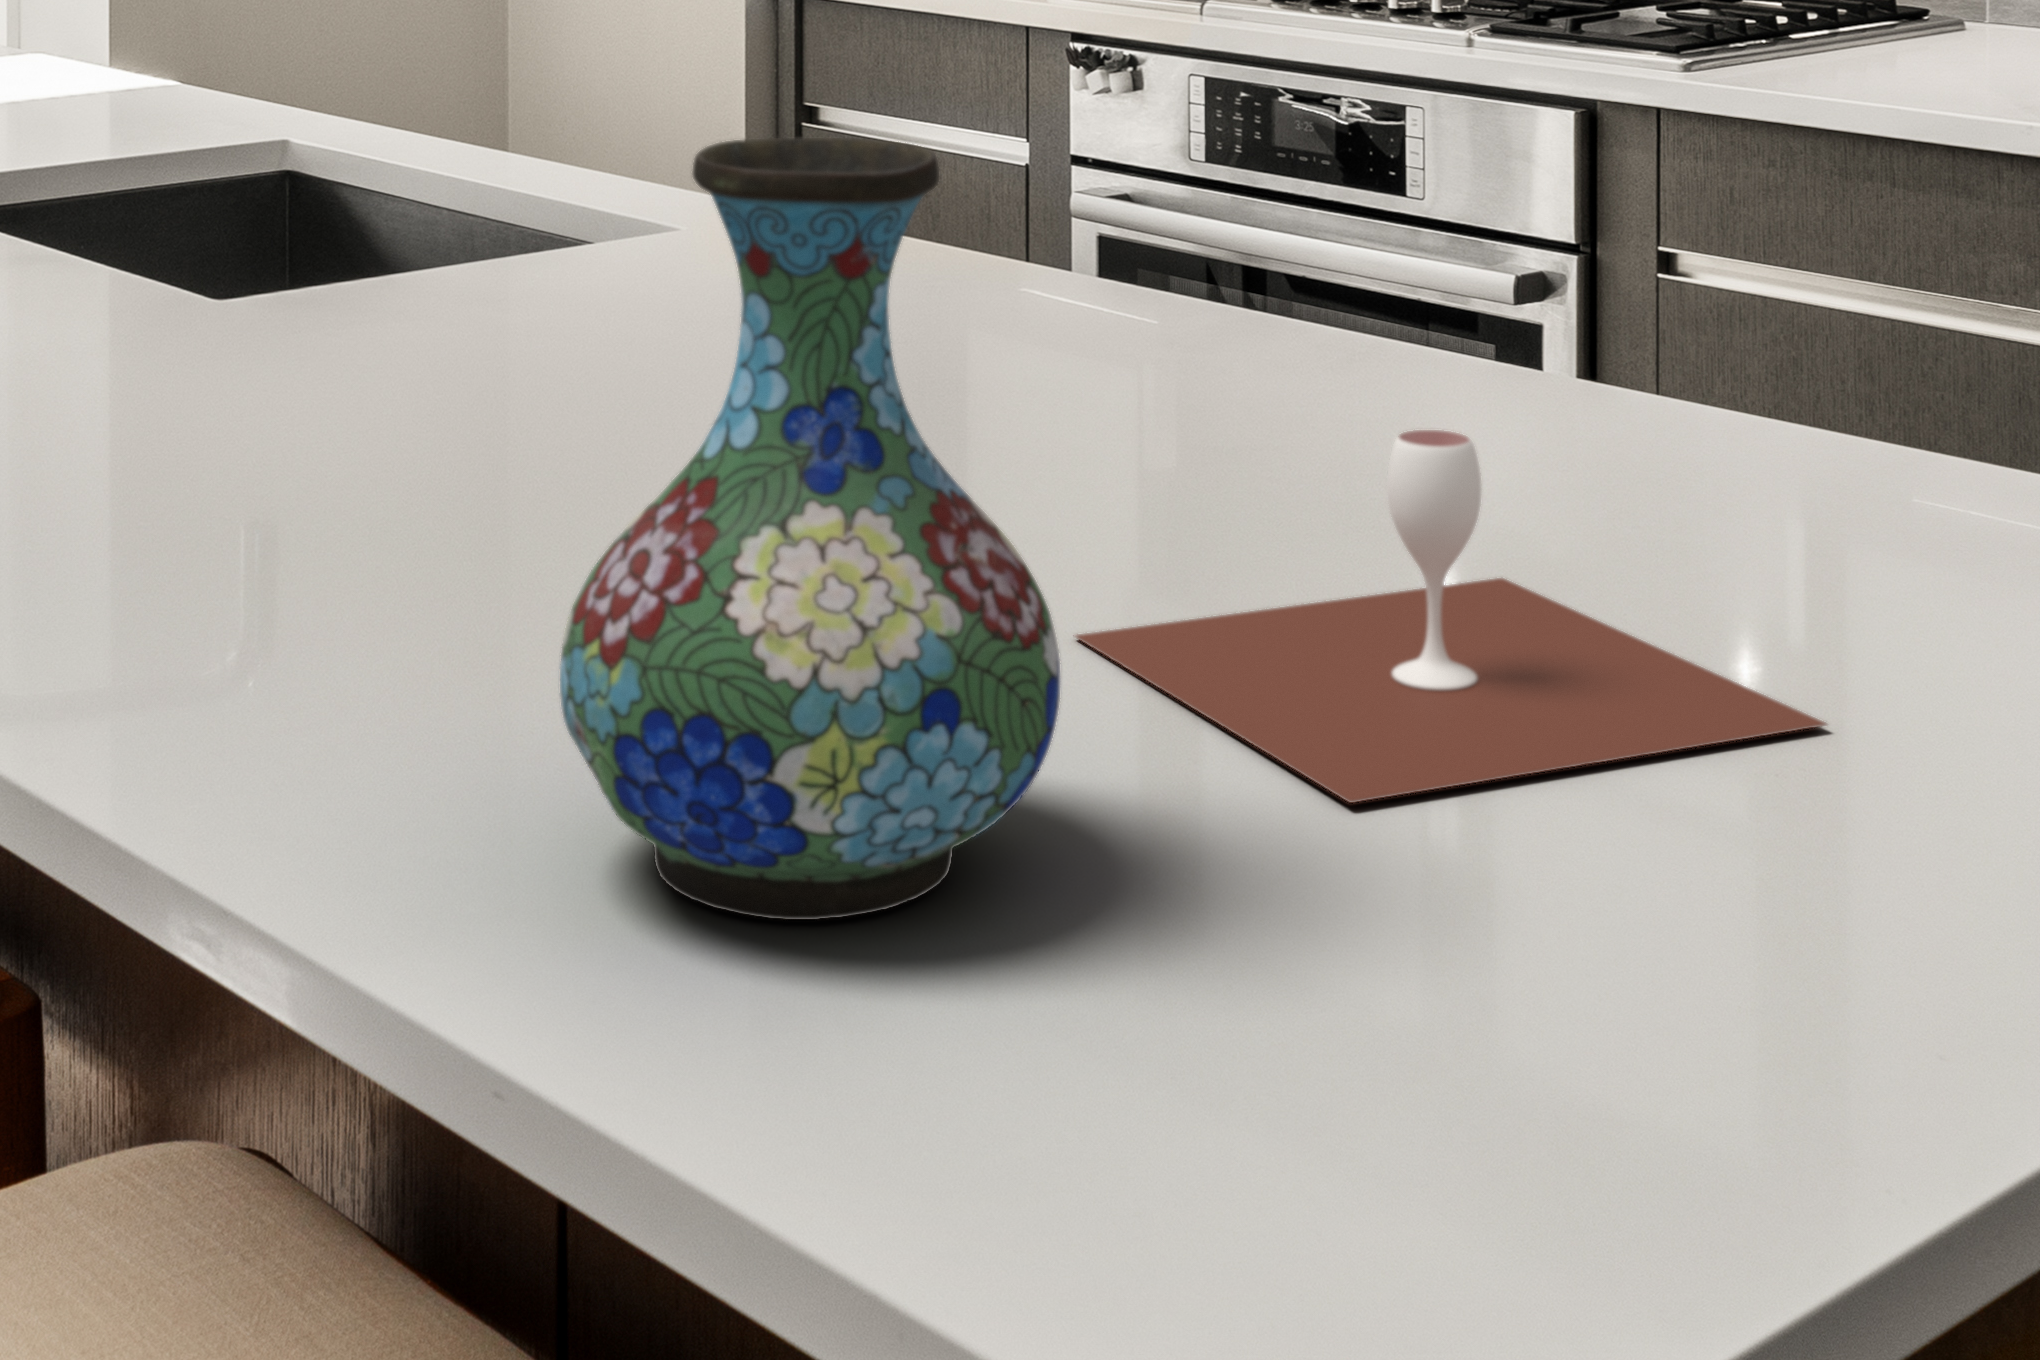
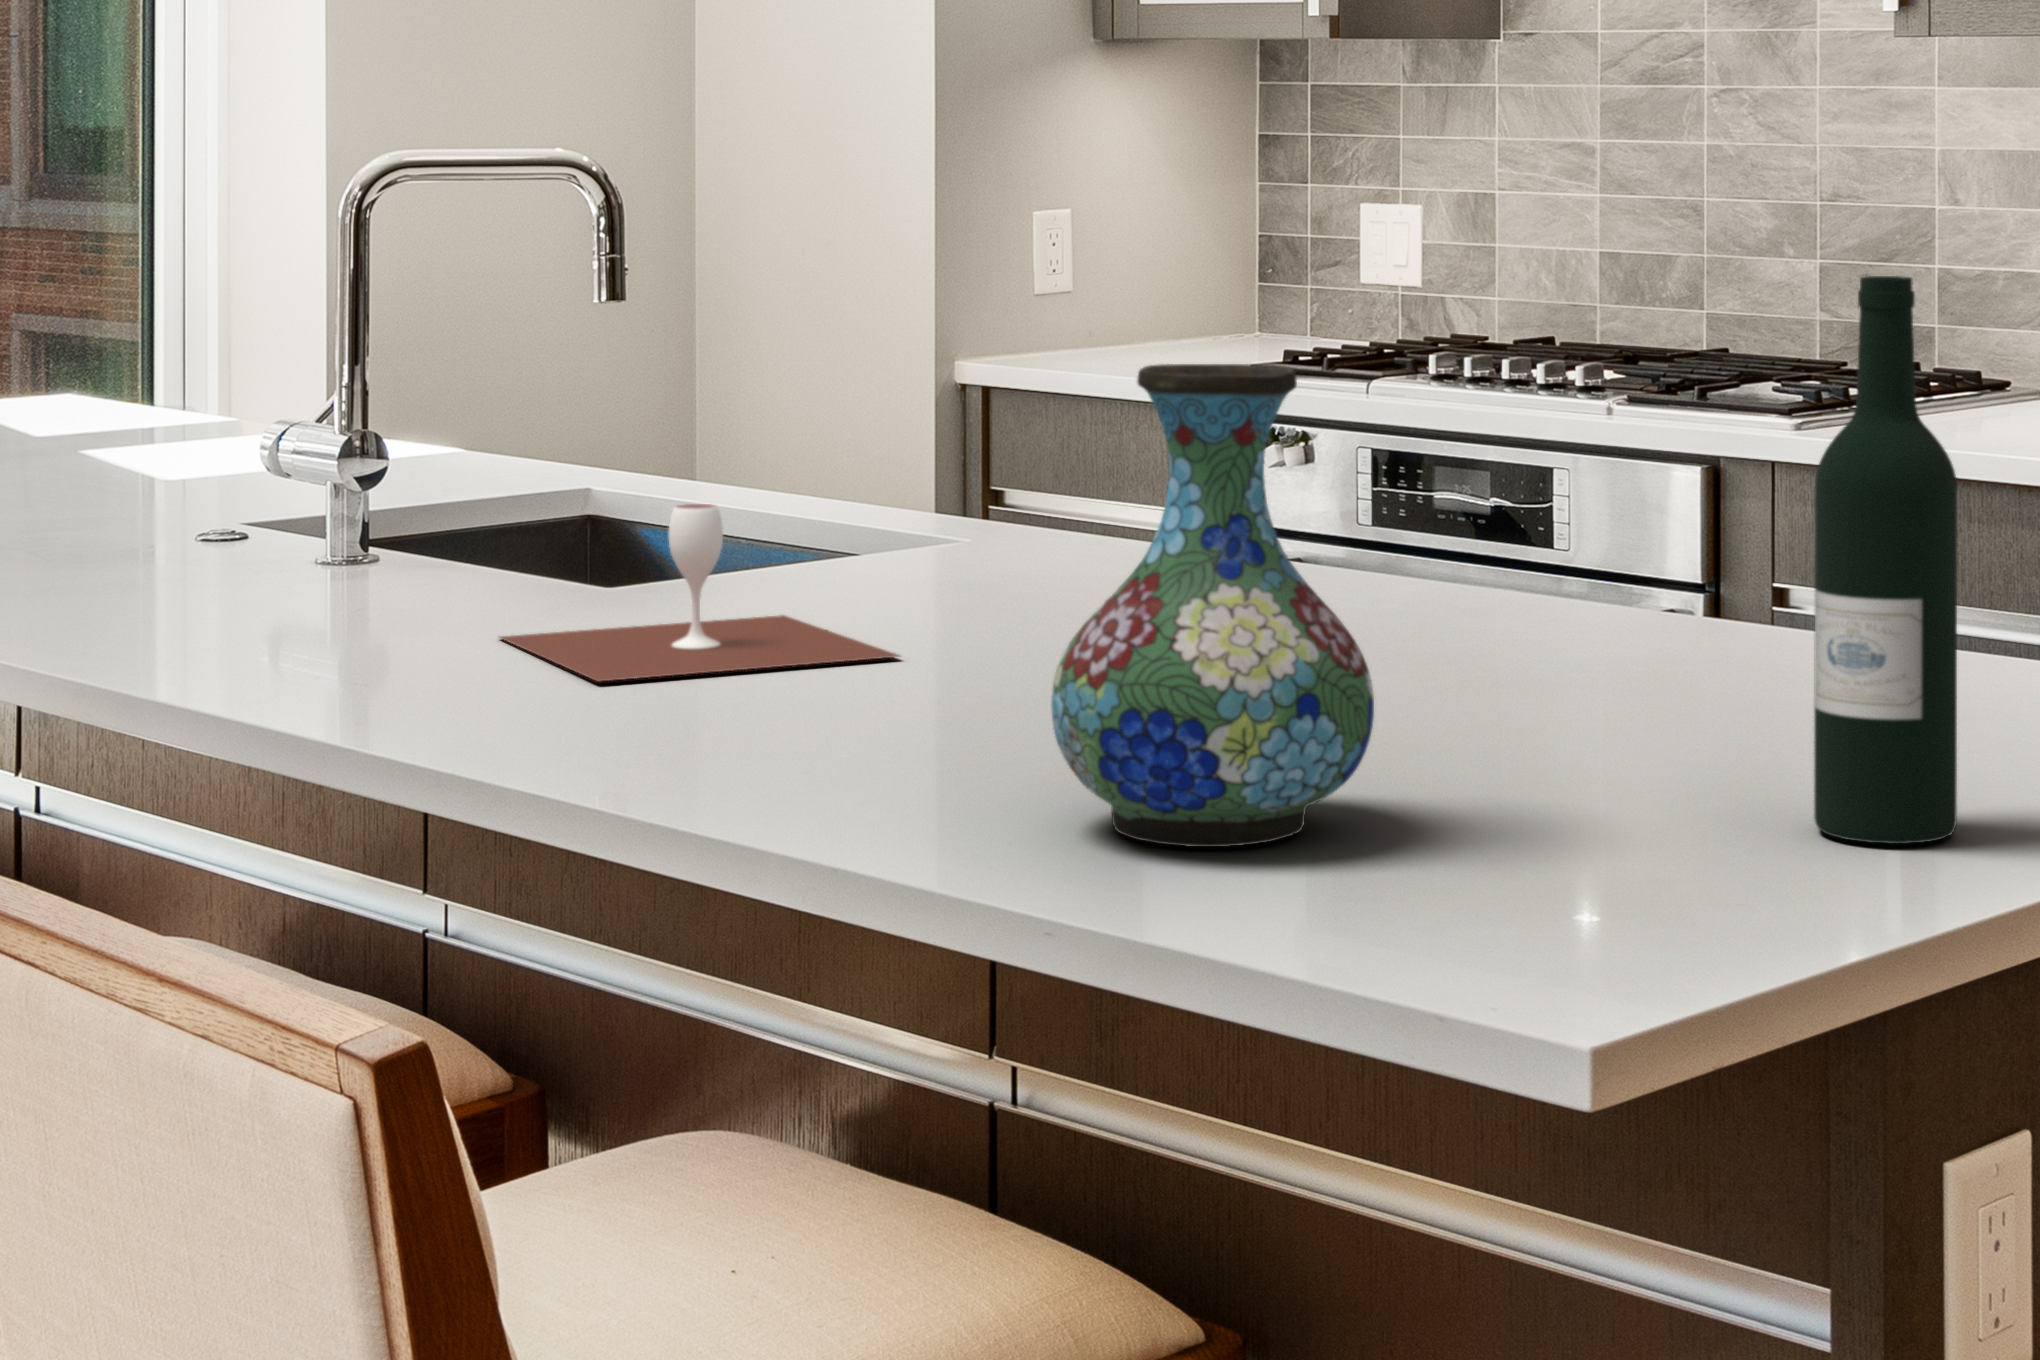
wine bottle: none [1763,18,1998,948] -> present [1814,276,1957,844]
wine glass: present [1076,430,1826,803] -> present [500,504,899,682]

